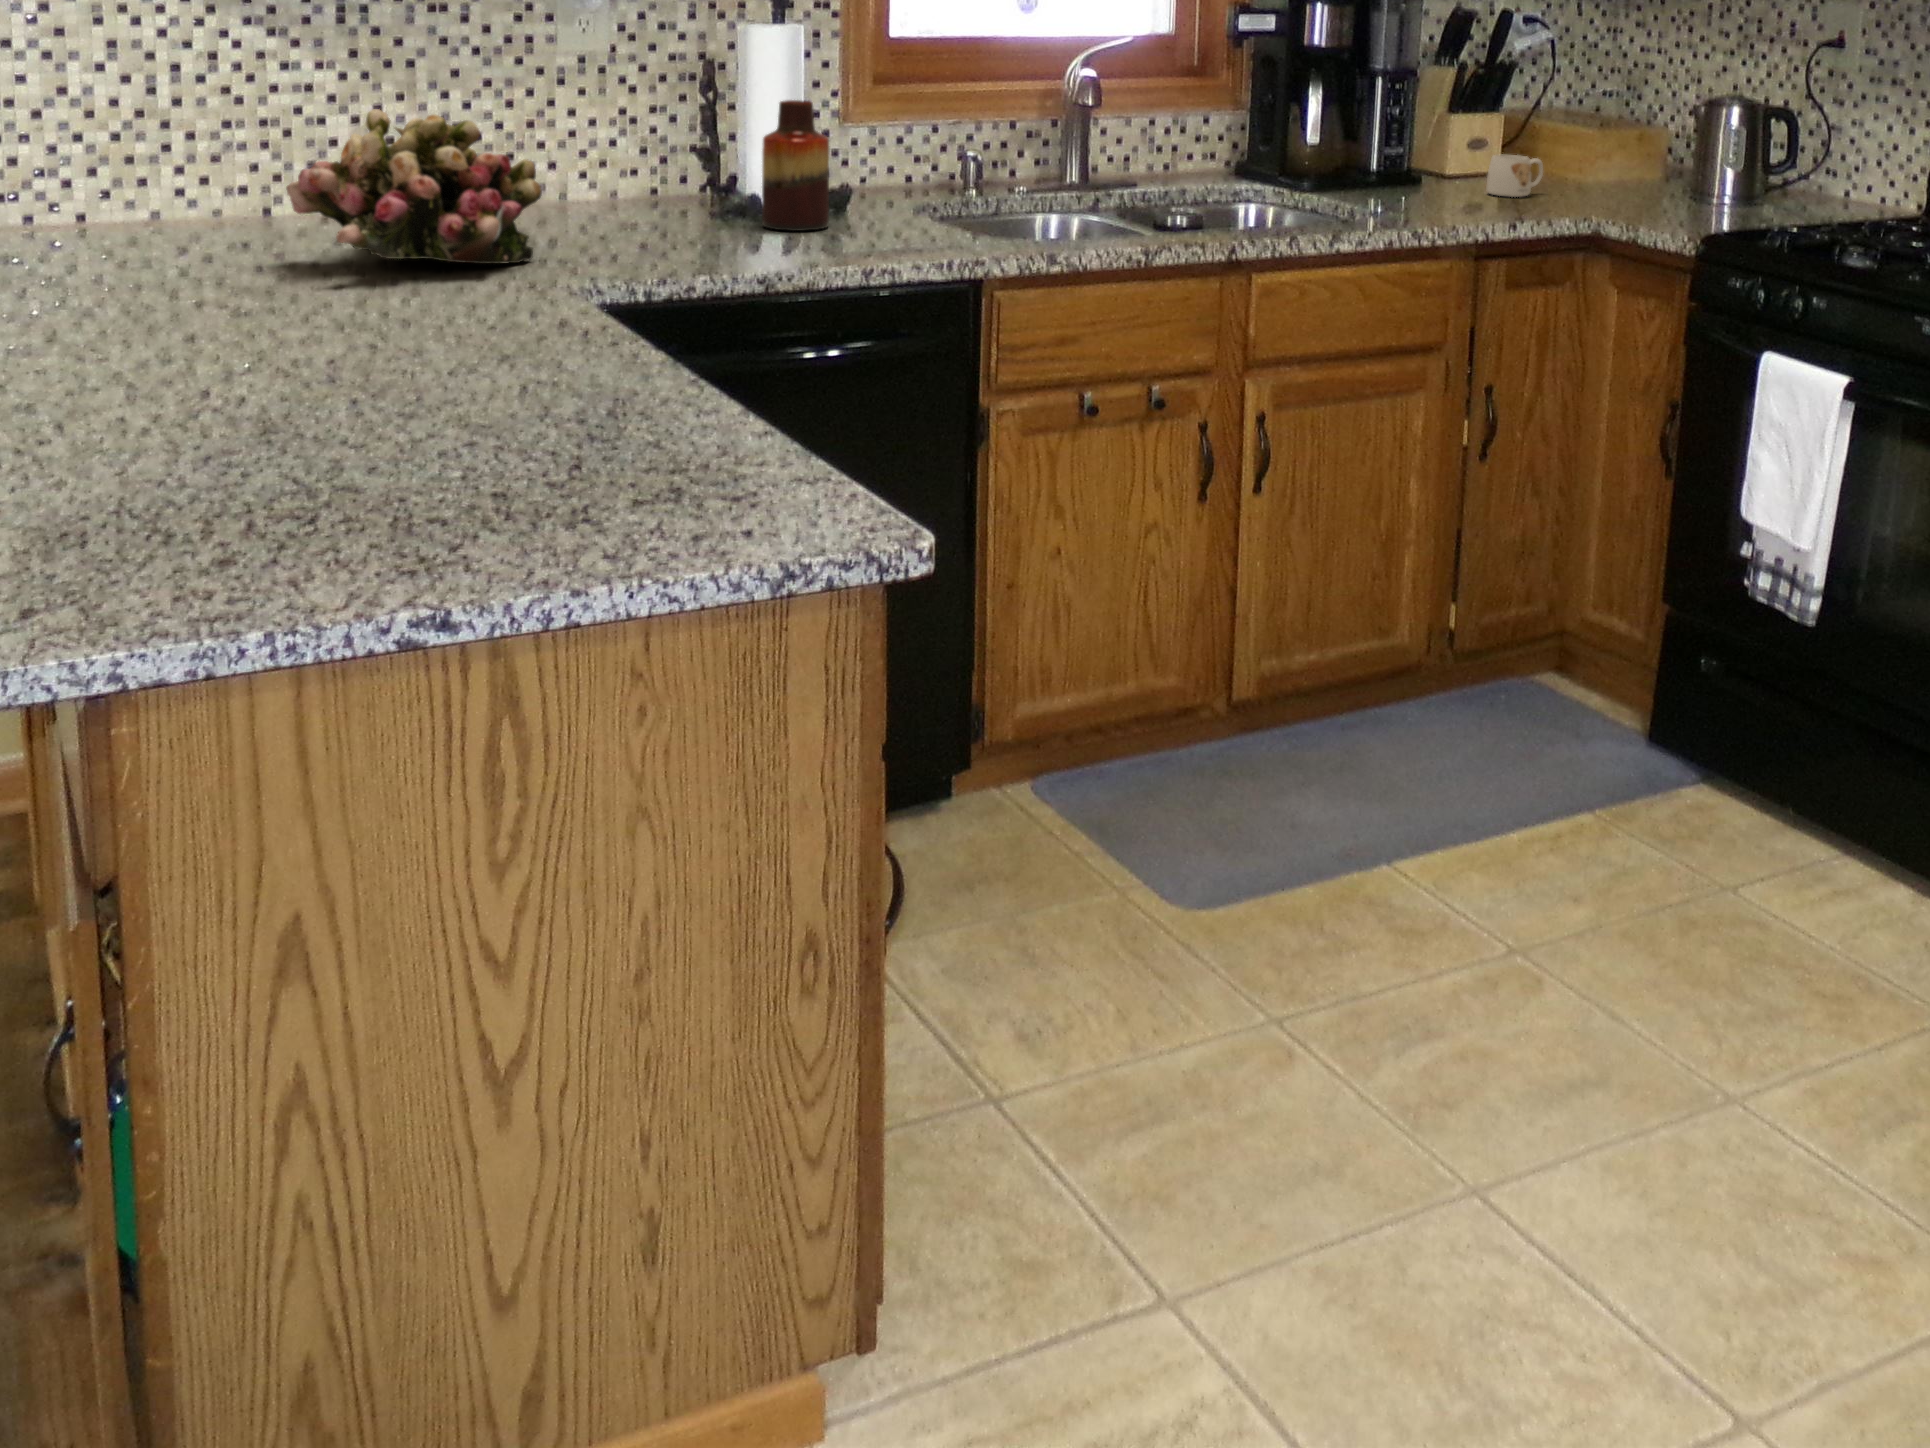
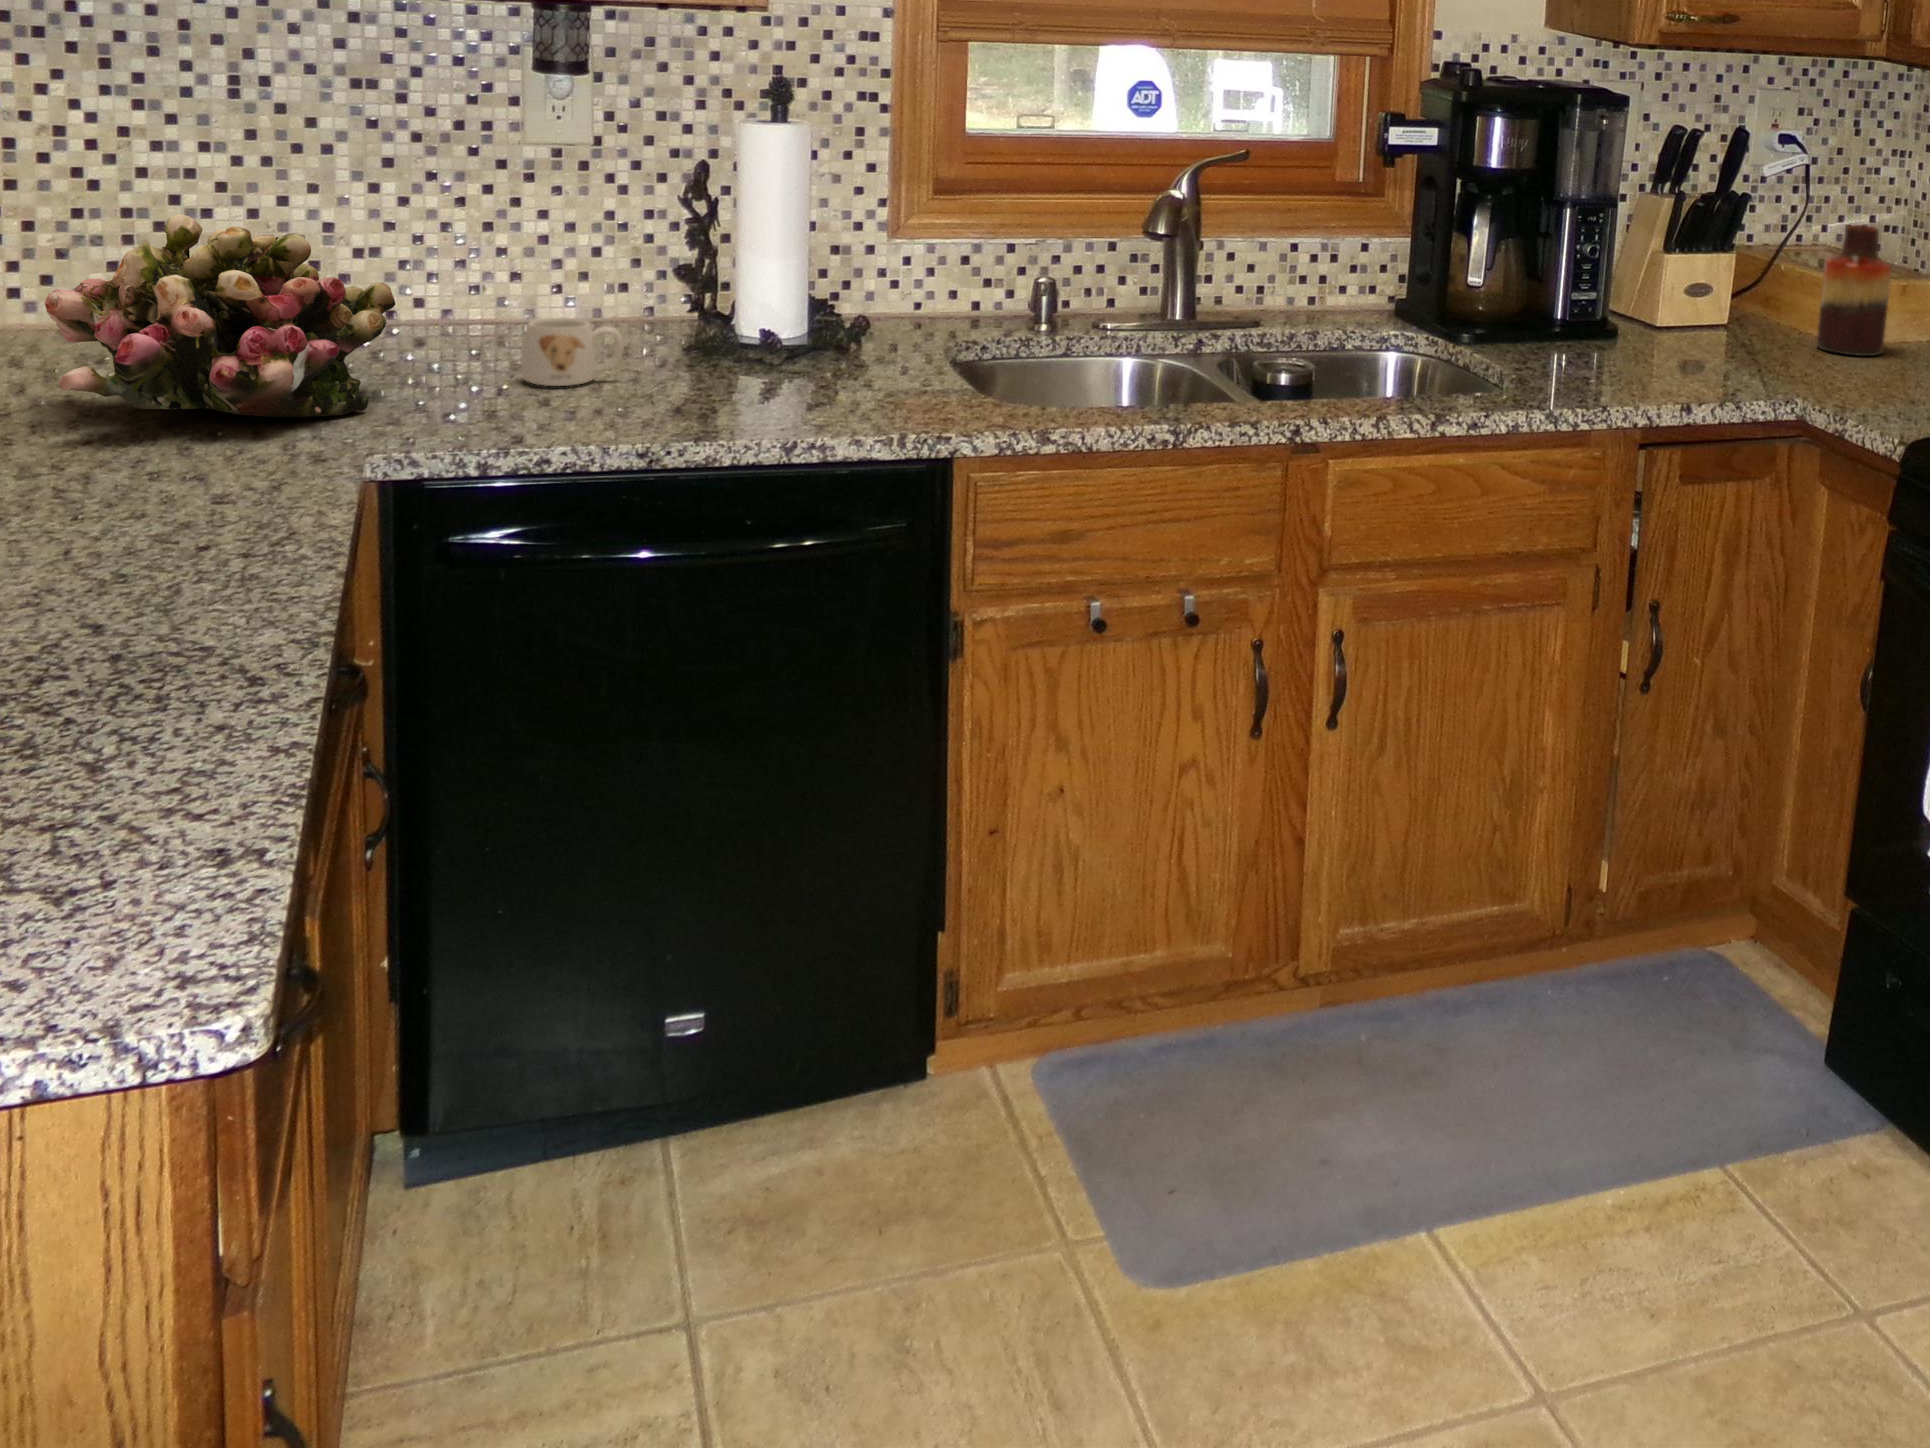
vase: present [762,100,829,231] -> present [1817,225,1892,356]
mug: present [1486,154,1543,197] -> present [522,318,624,386]

